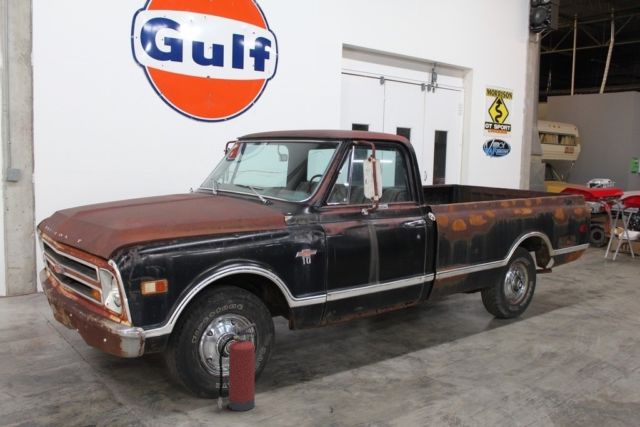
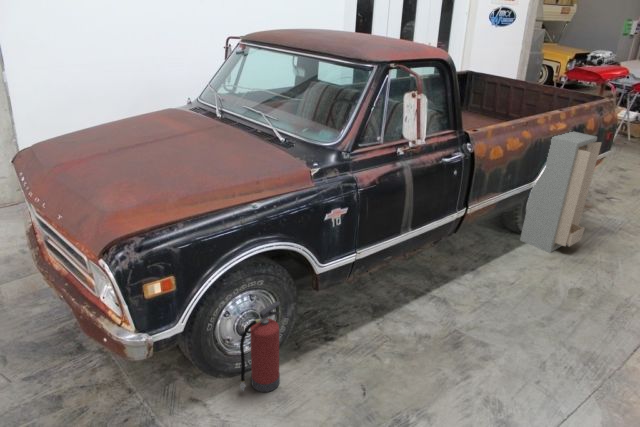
storage cabinet: none [504,217,565,332] -> present [520,131,601,253]

